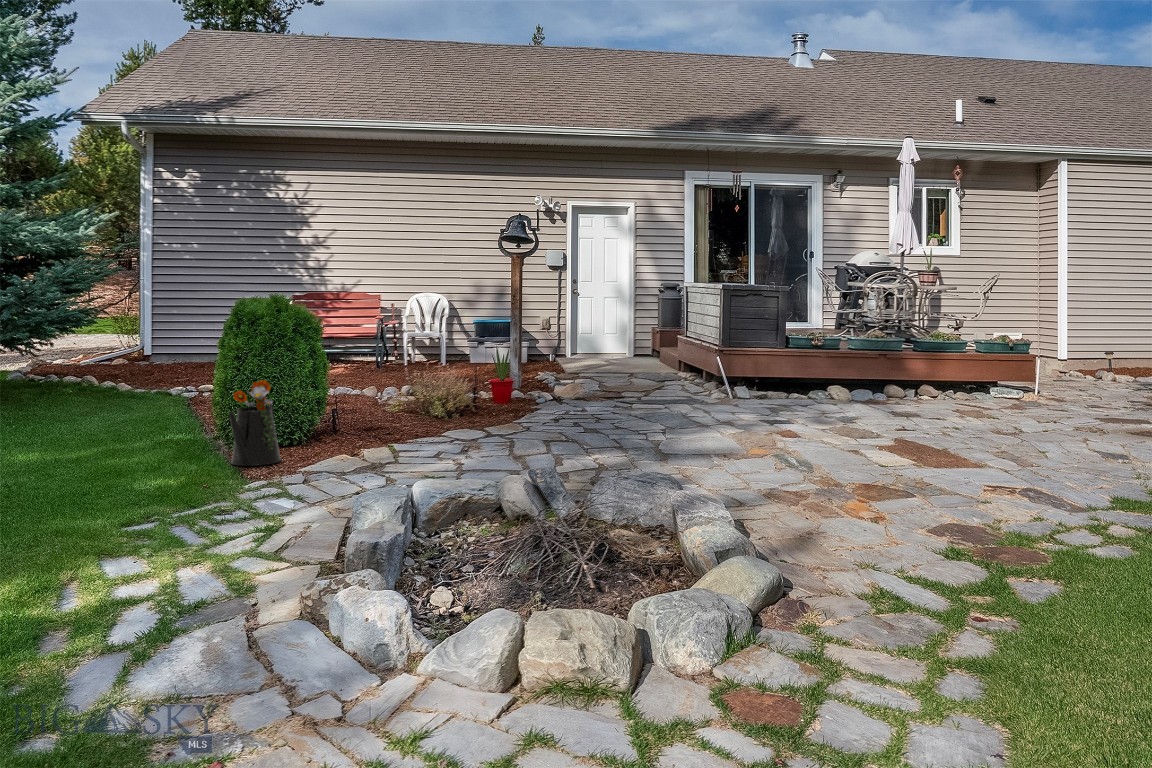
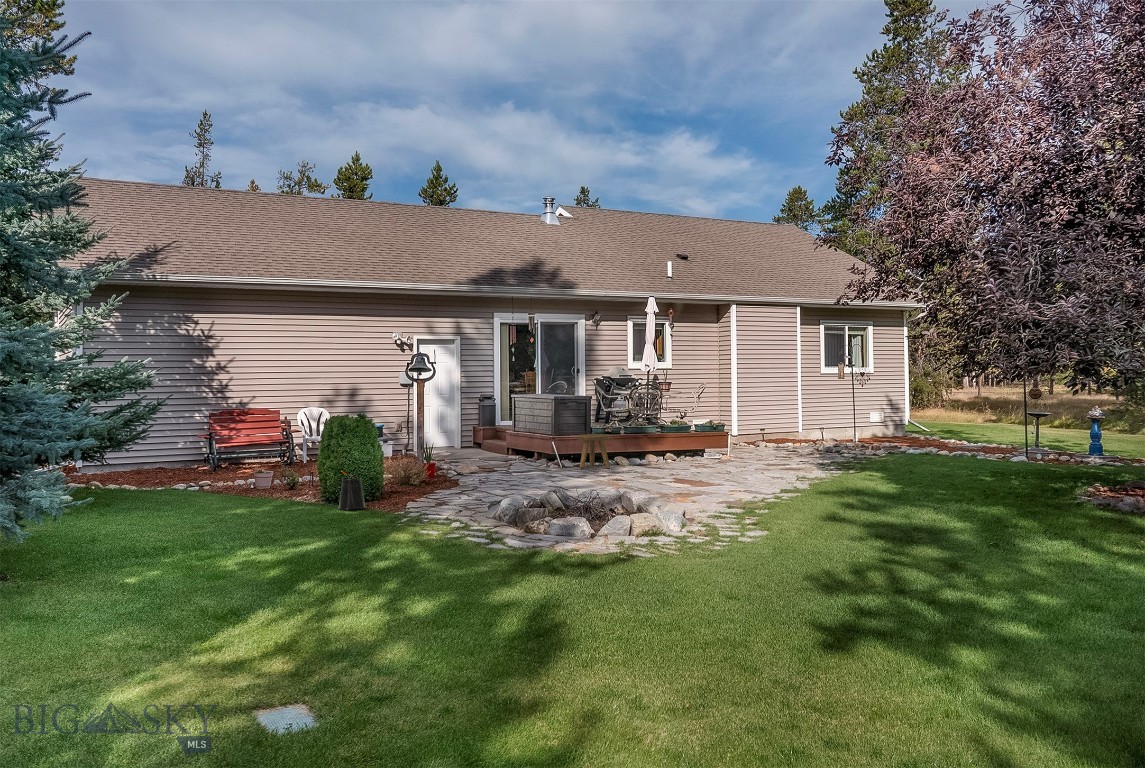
stool: none [761,347,815,402] -> present [577,434,610,468]

